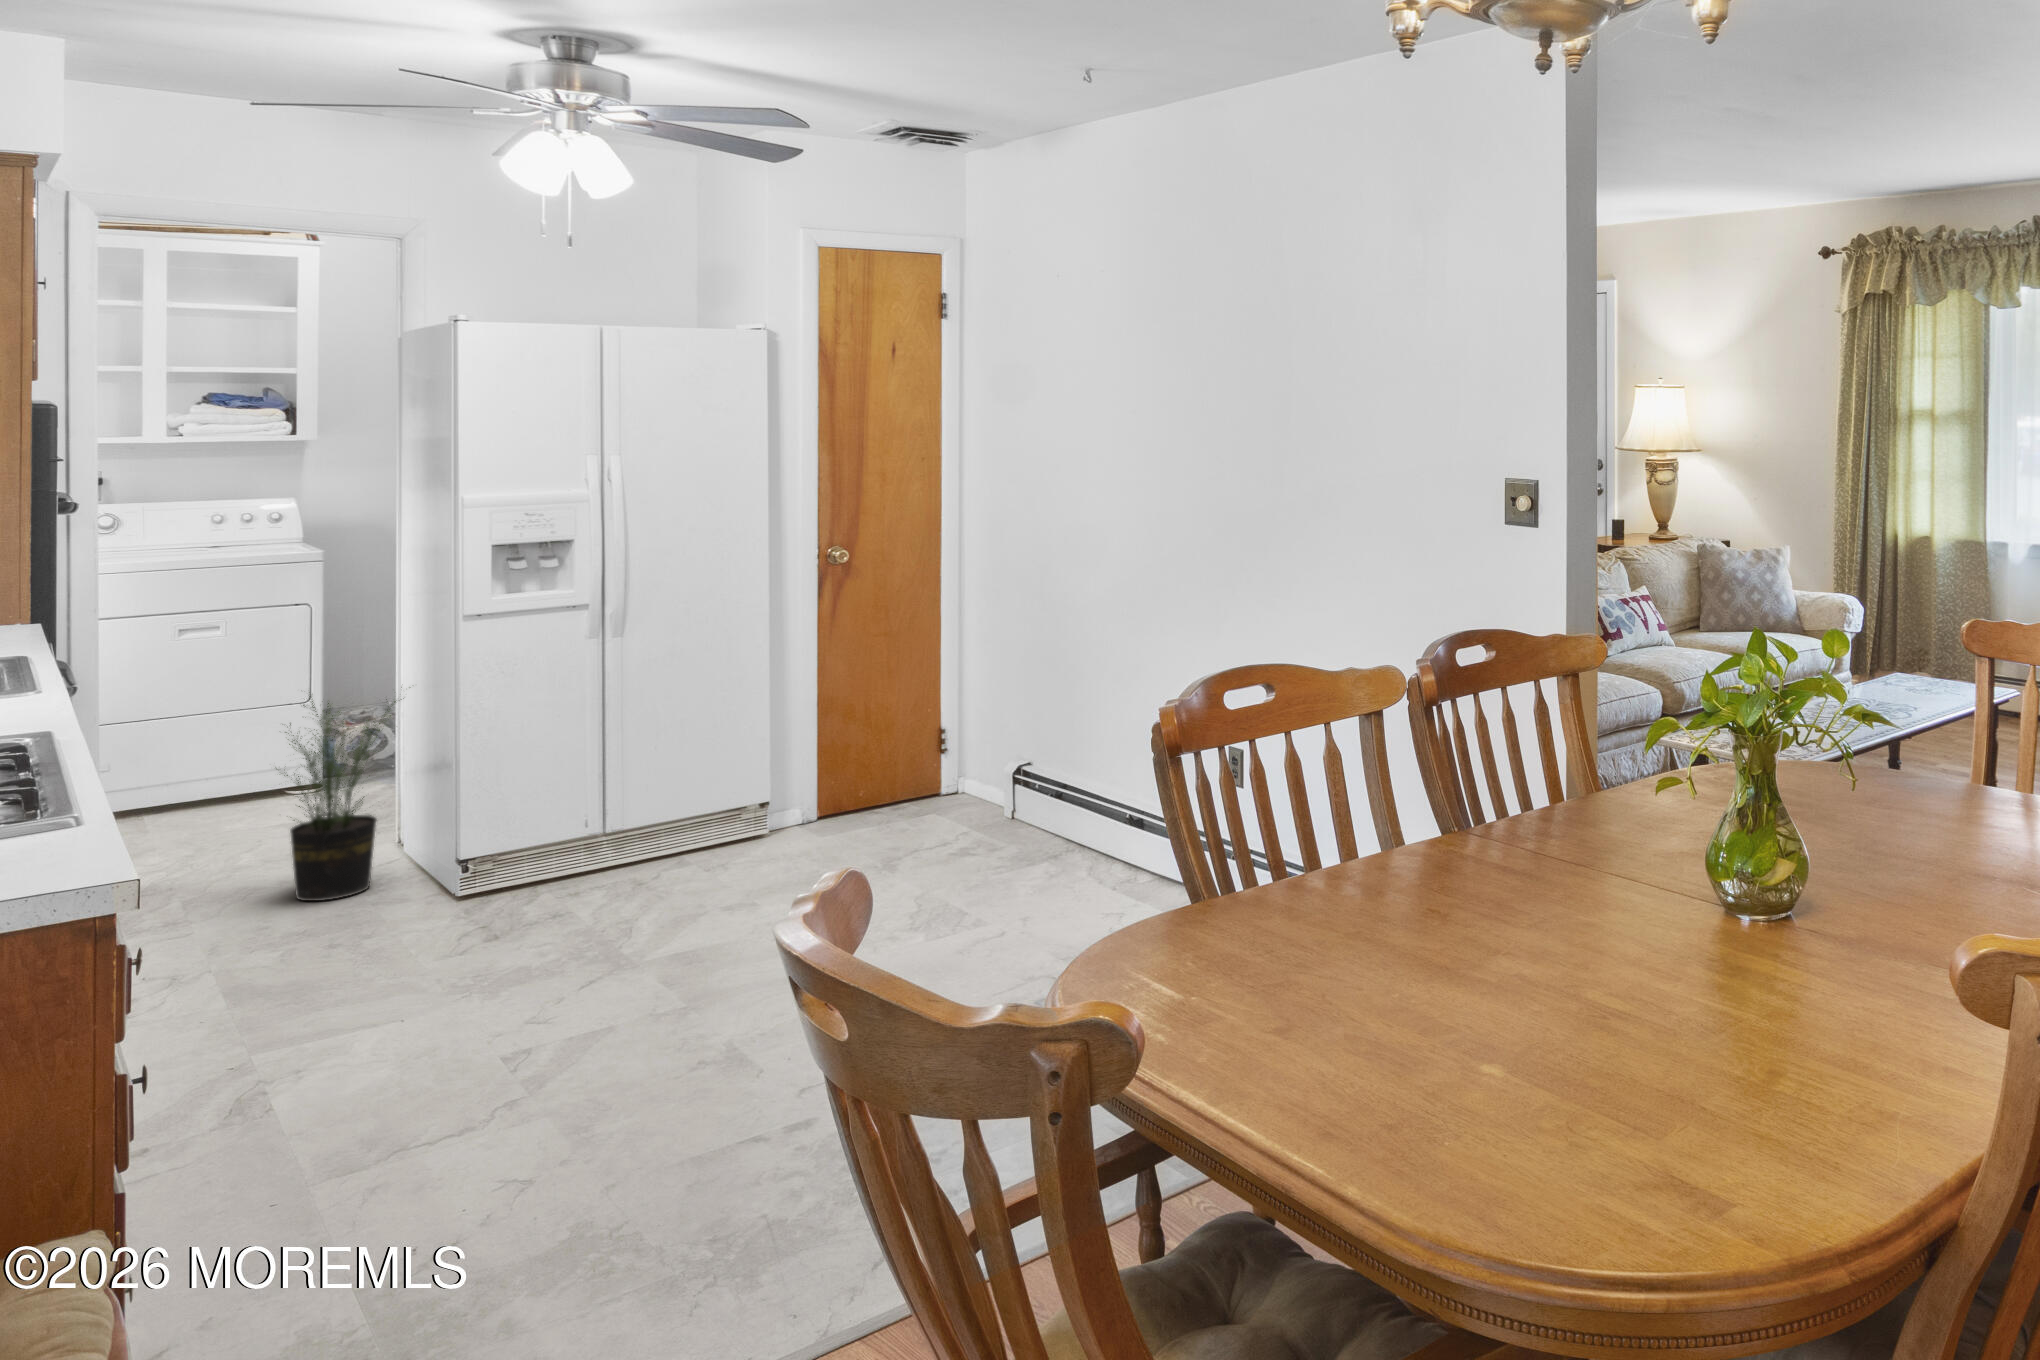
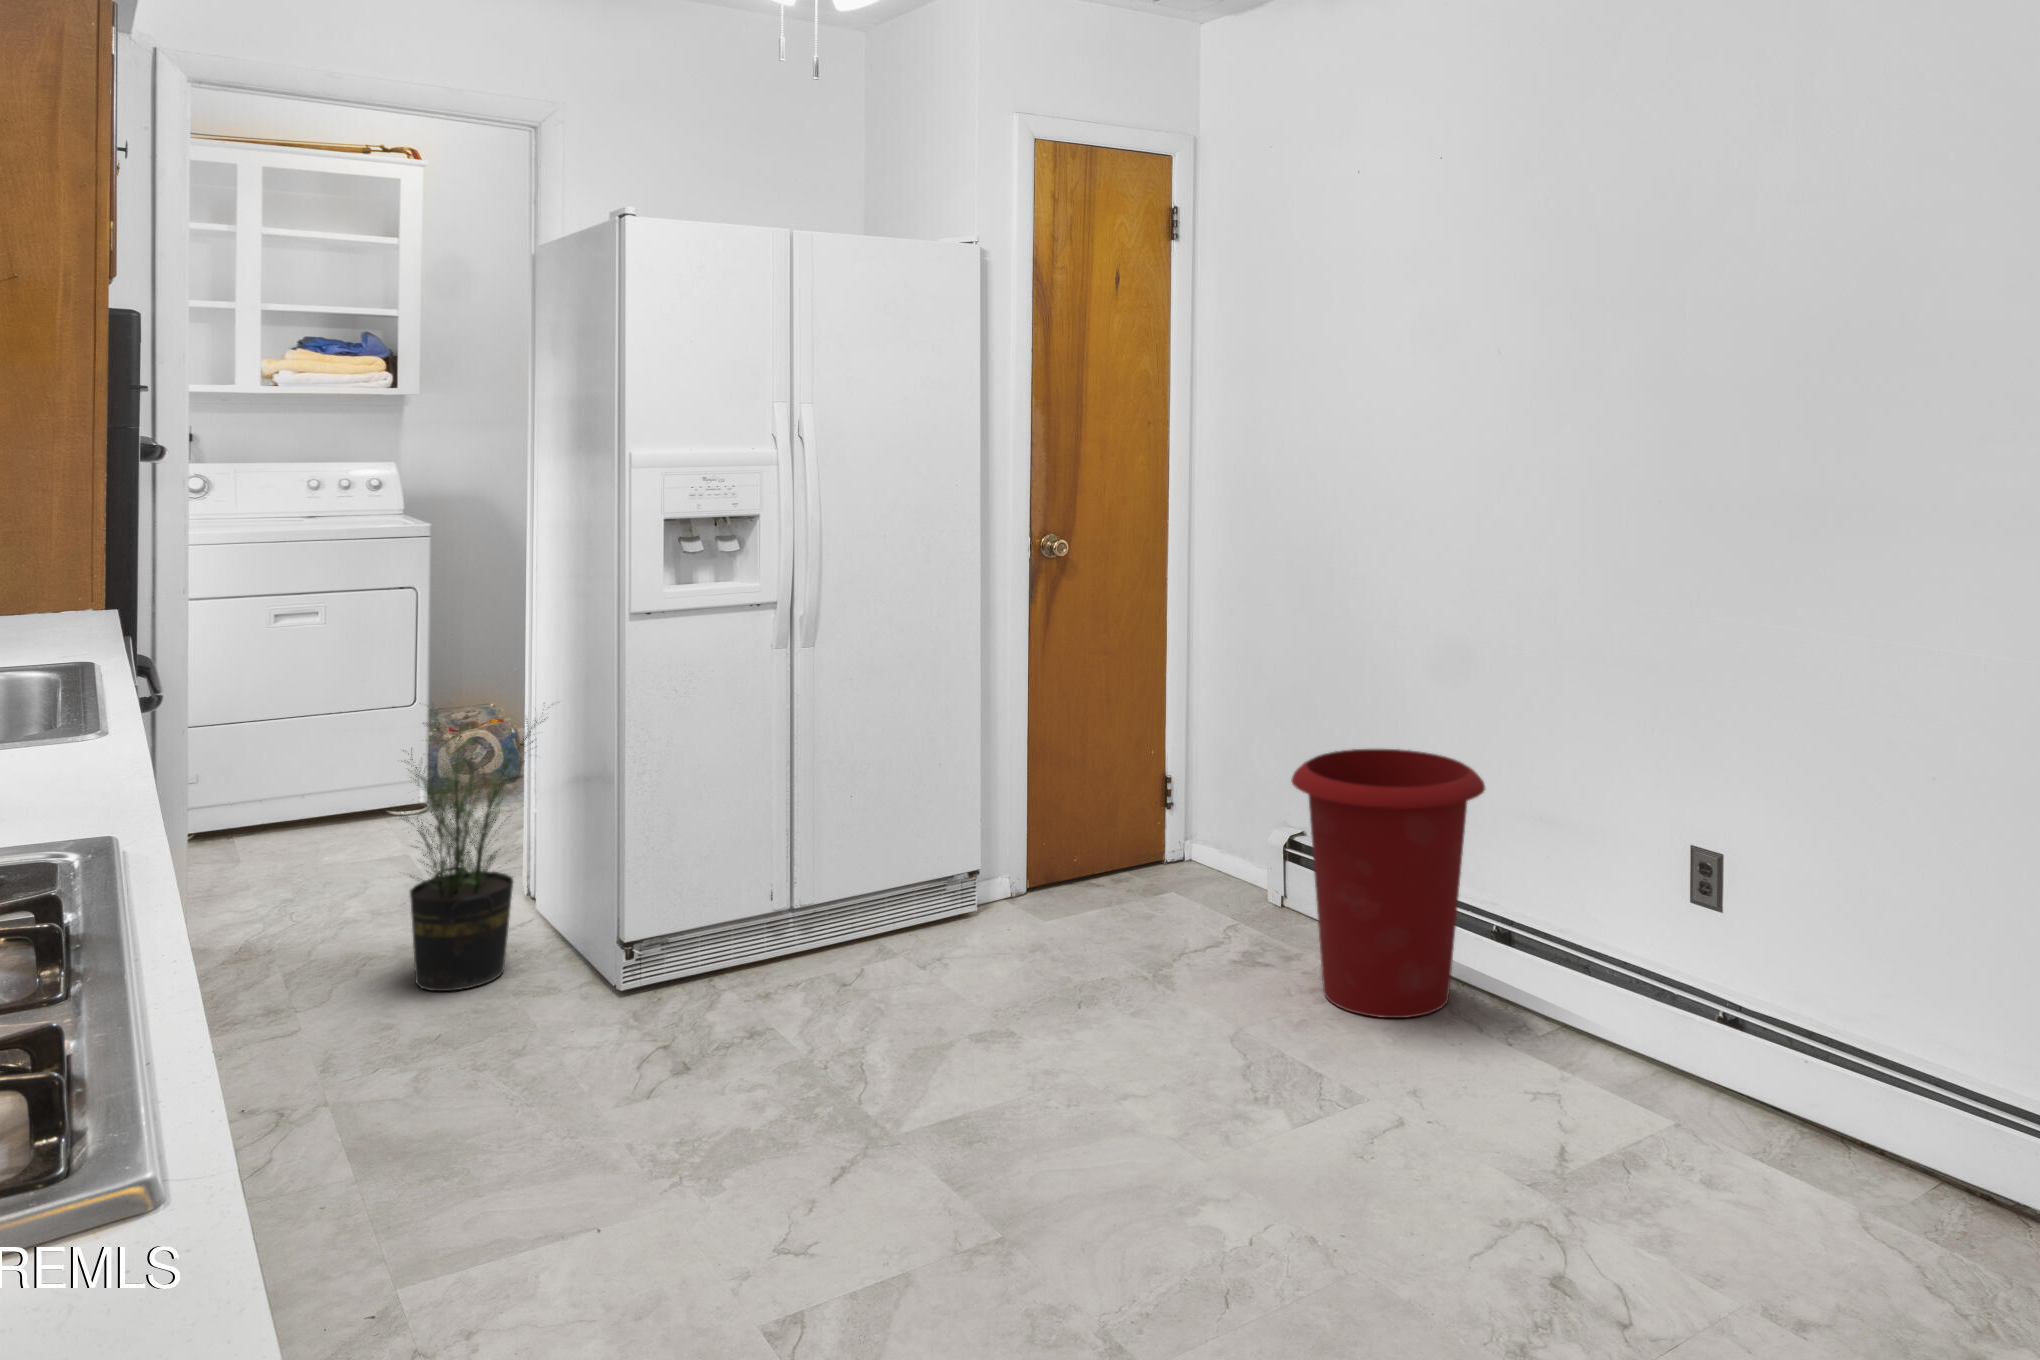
waste bin: none [974,696,1116,880] -> present [1291,749,1485,1018]

